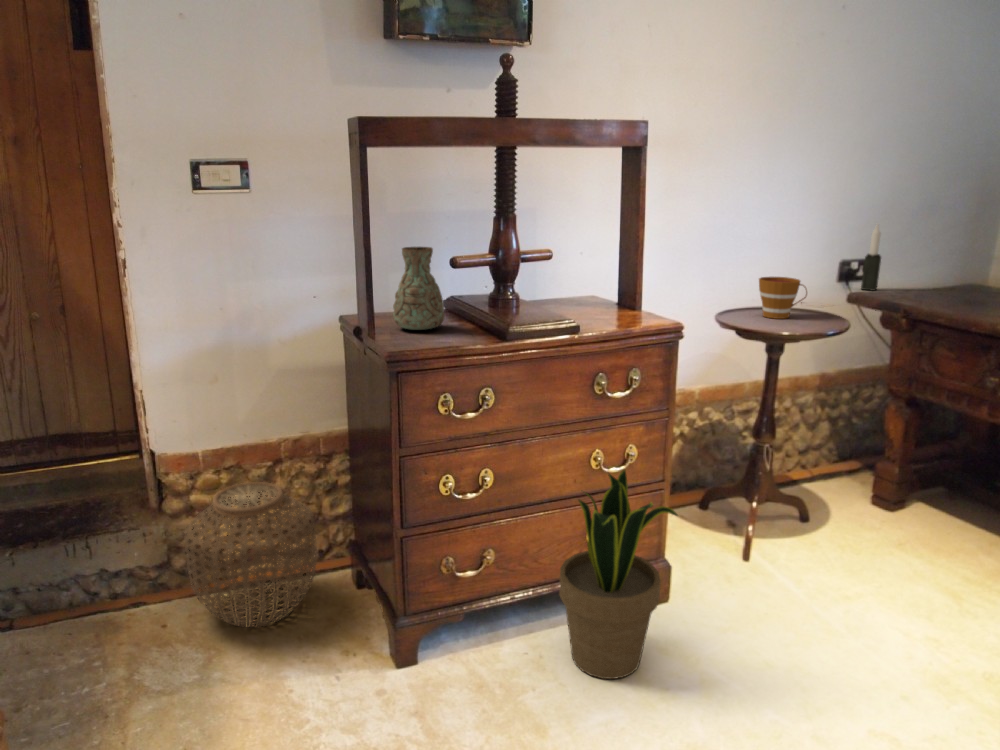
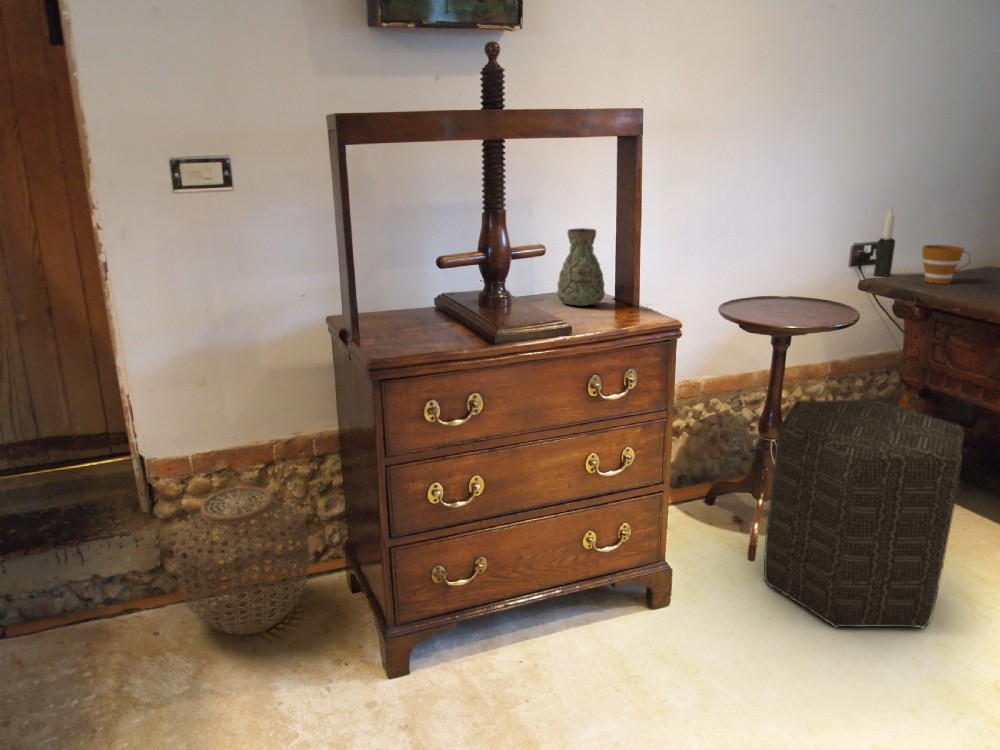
decorative vase: present [393,247,445,330] -> present [557,228,605,306]
cup: present [759,277,807,319] -> present [922,245,971,284]
ottoman: none [759,405,948,623] -> present [764,400,964,628]
potted plant: present [559,470,678,679] -> none [554,474,677,691]

